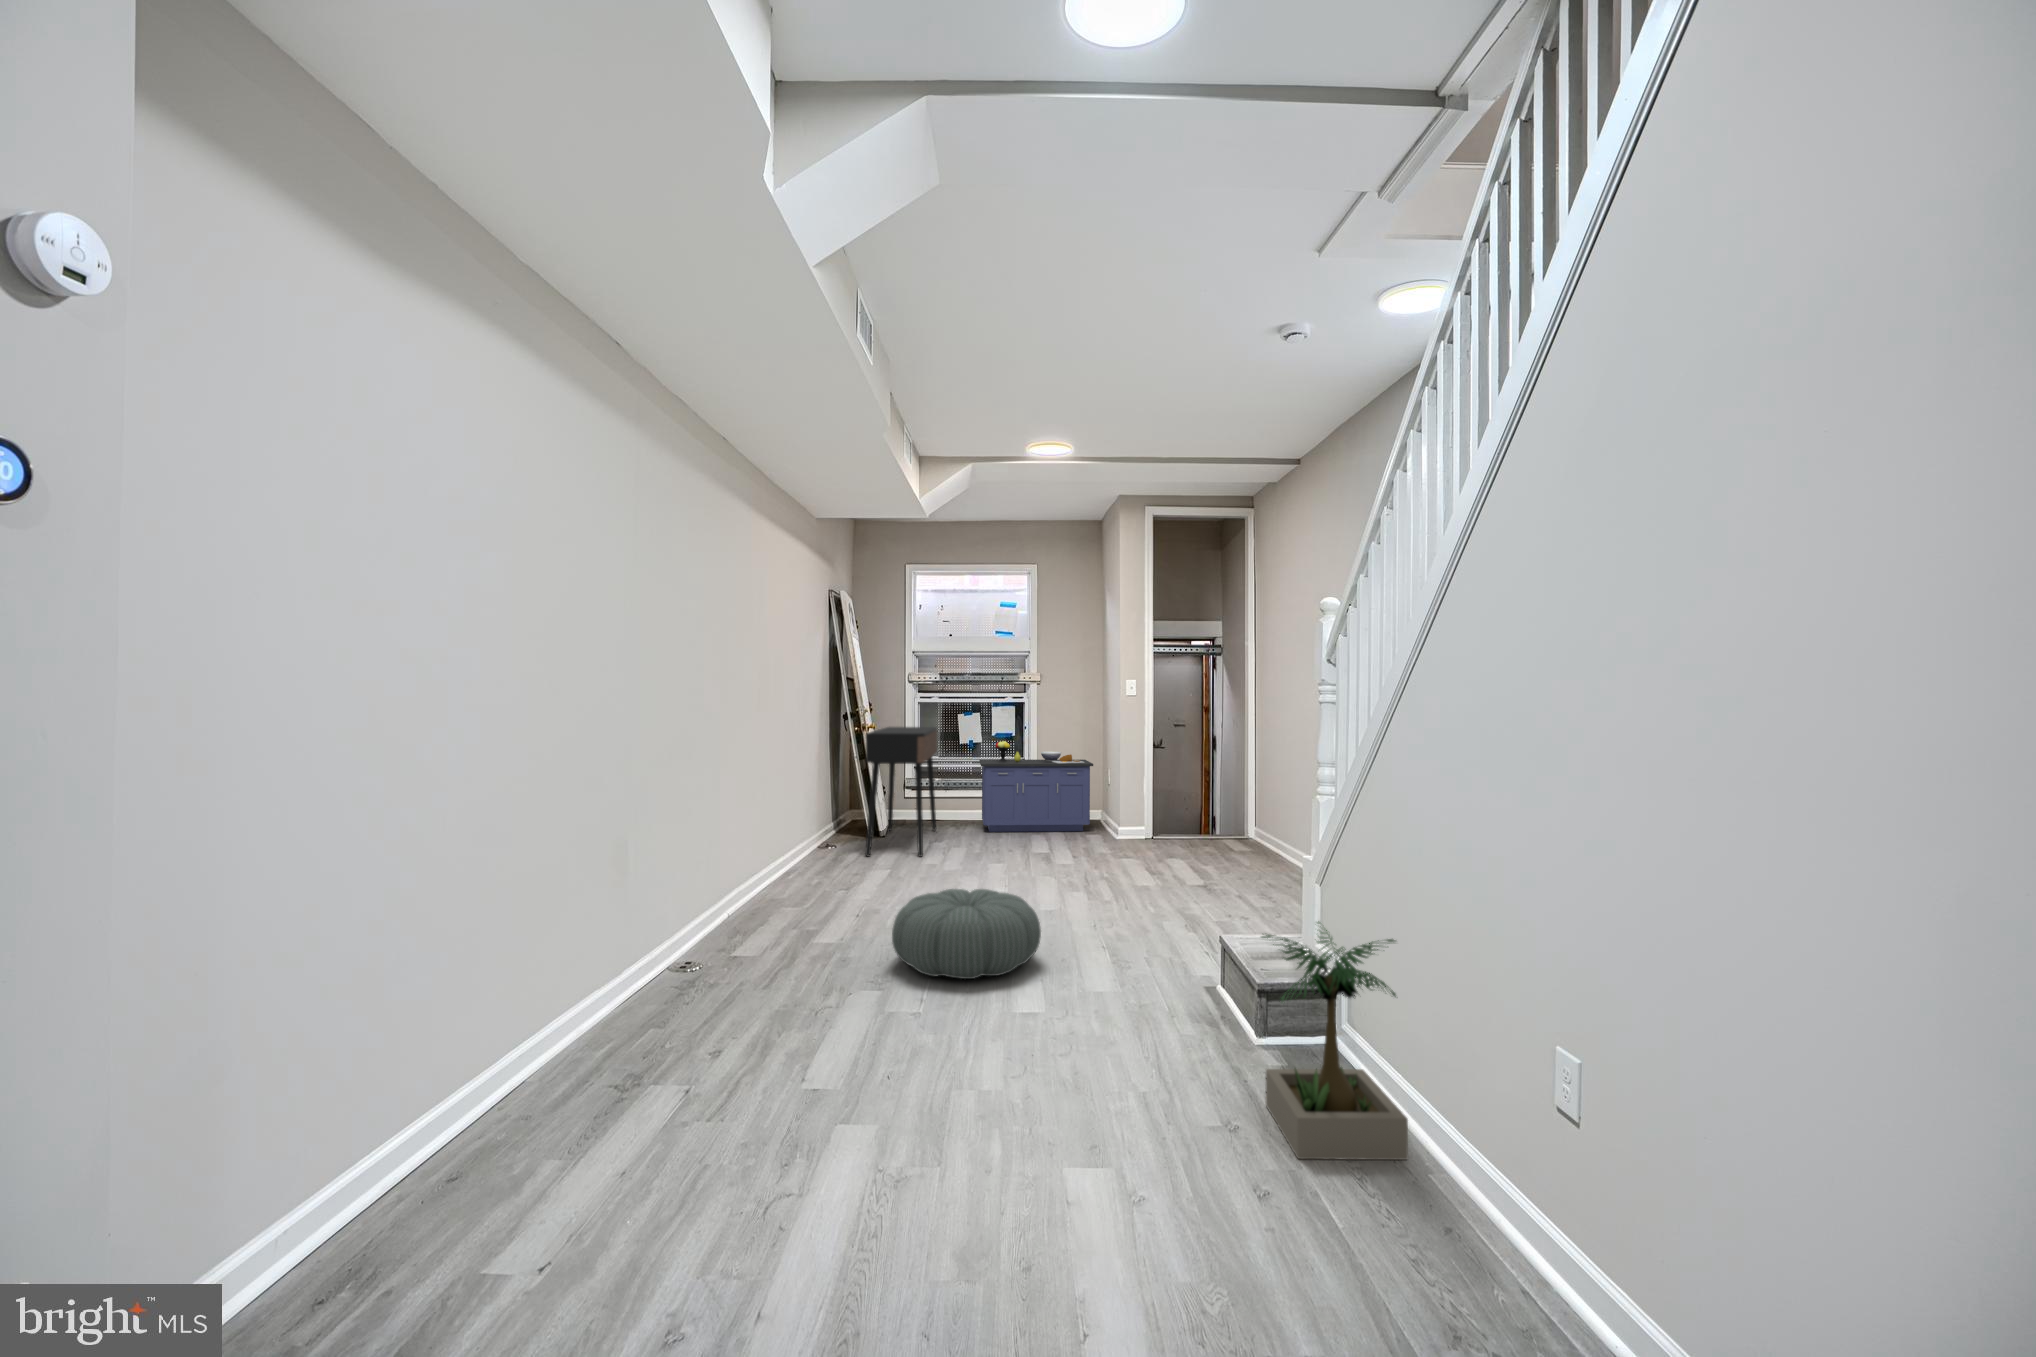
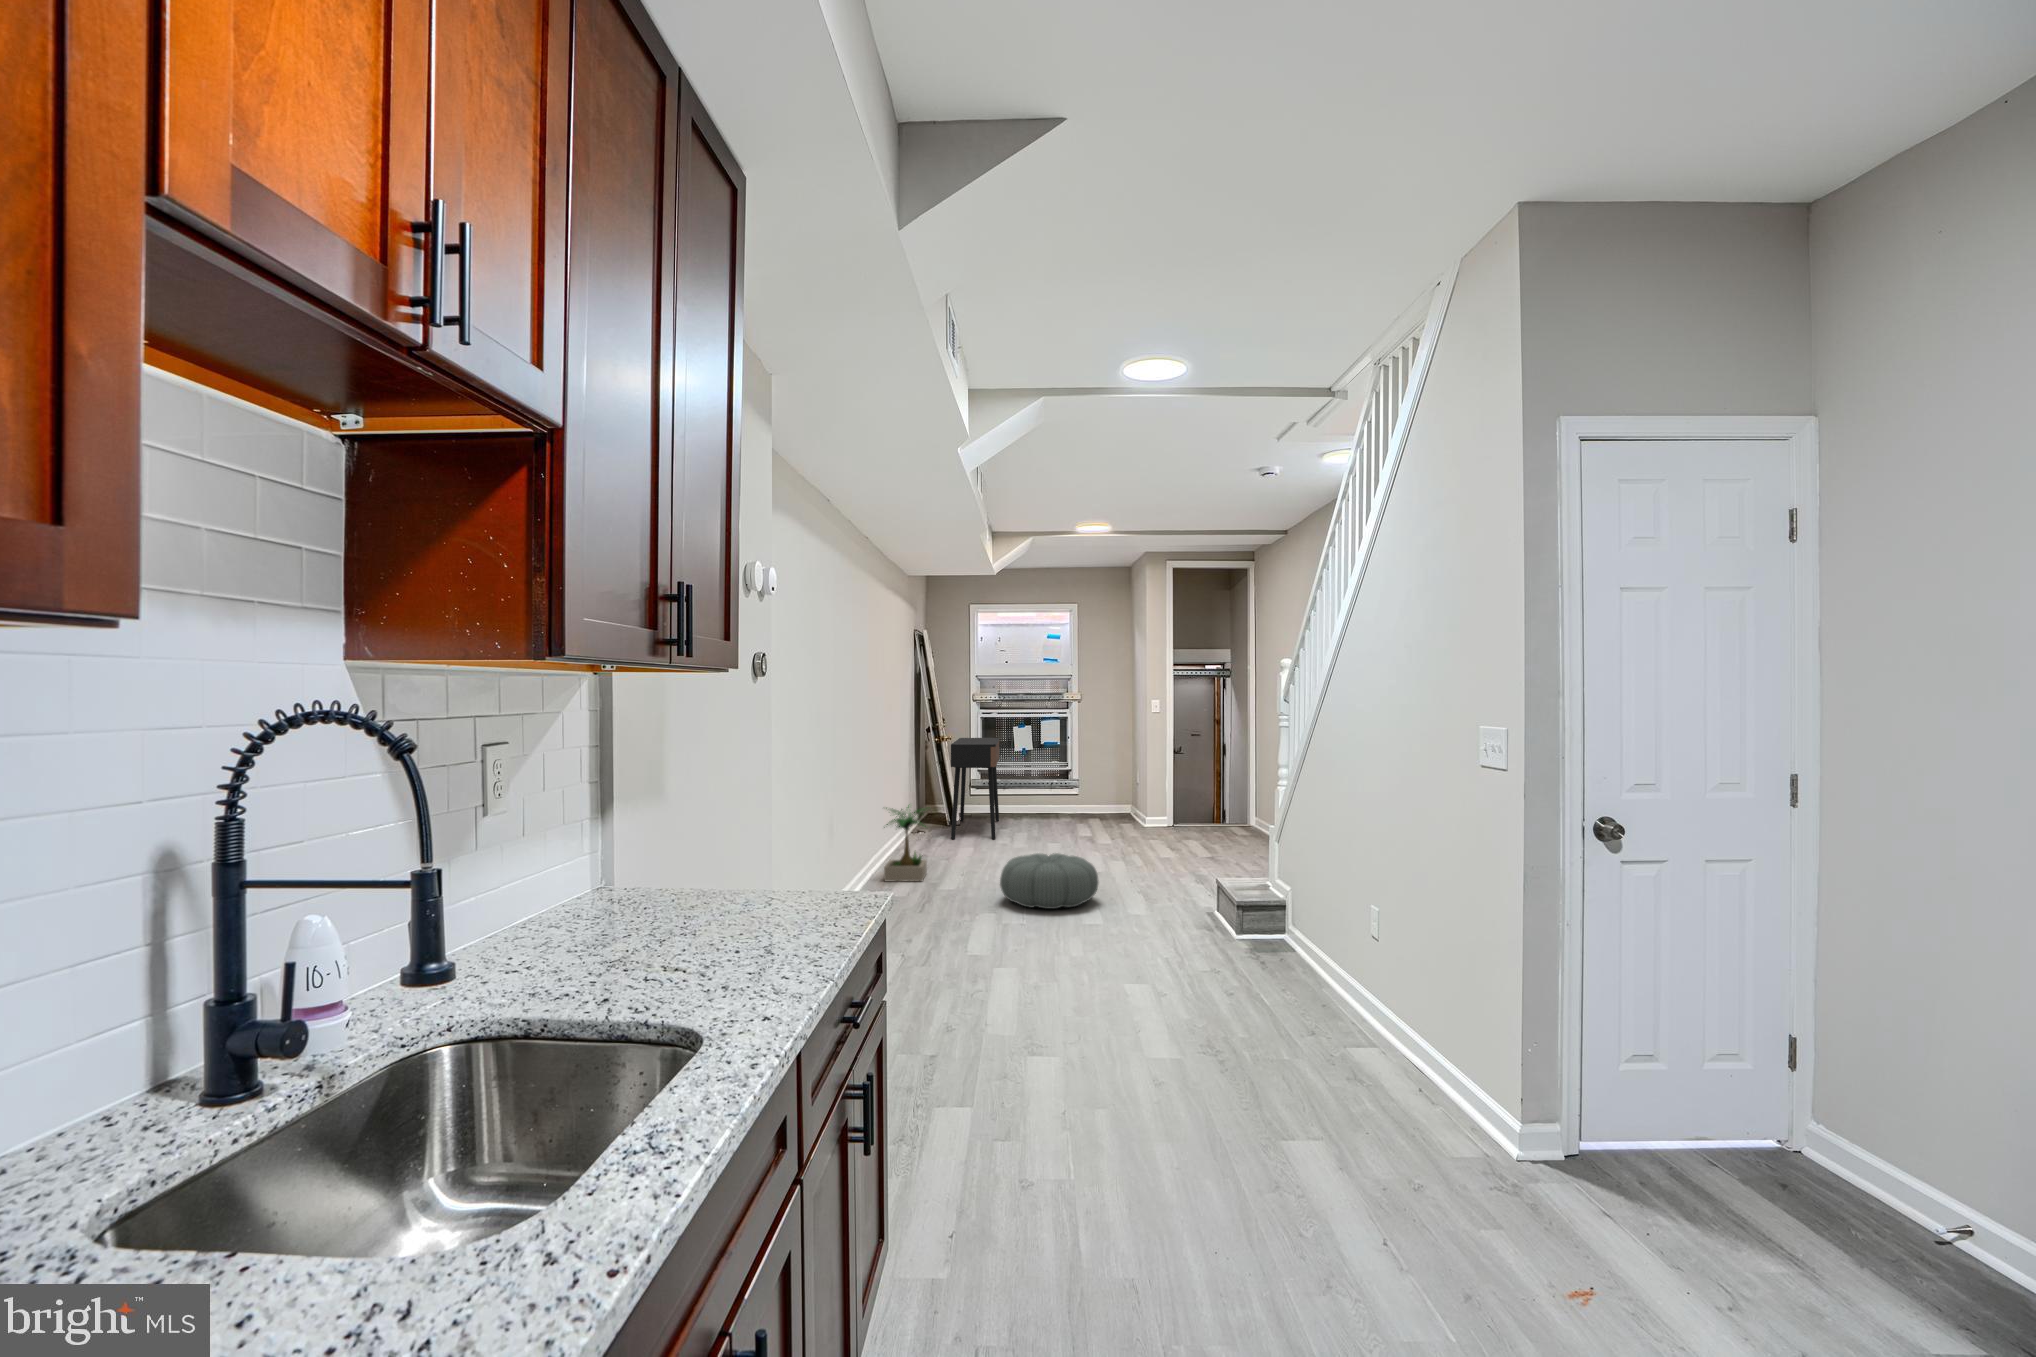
storage cabinet: present [979,741,1093,832] -> none [1032,749,1125,822]
potted plant: present [1262,921,1408,1160] -> present [884,805,927,881]

